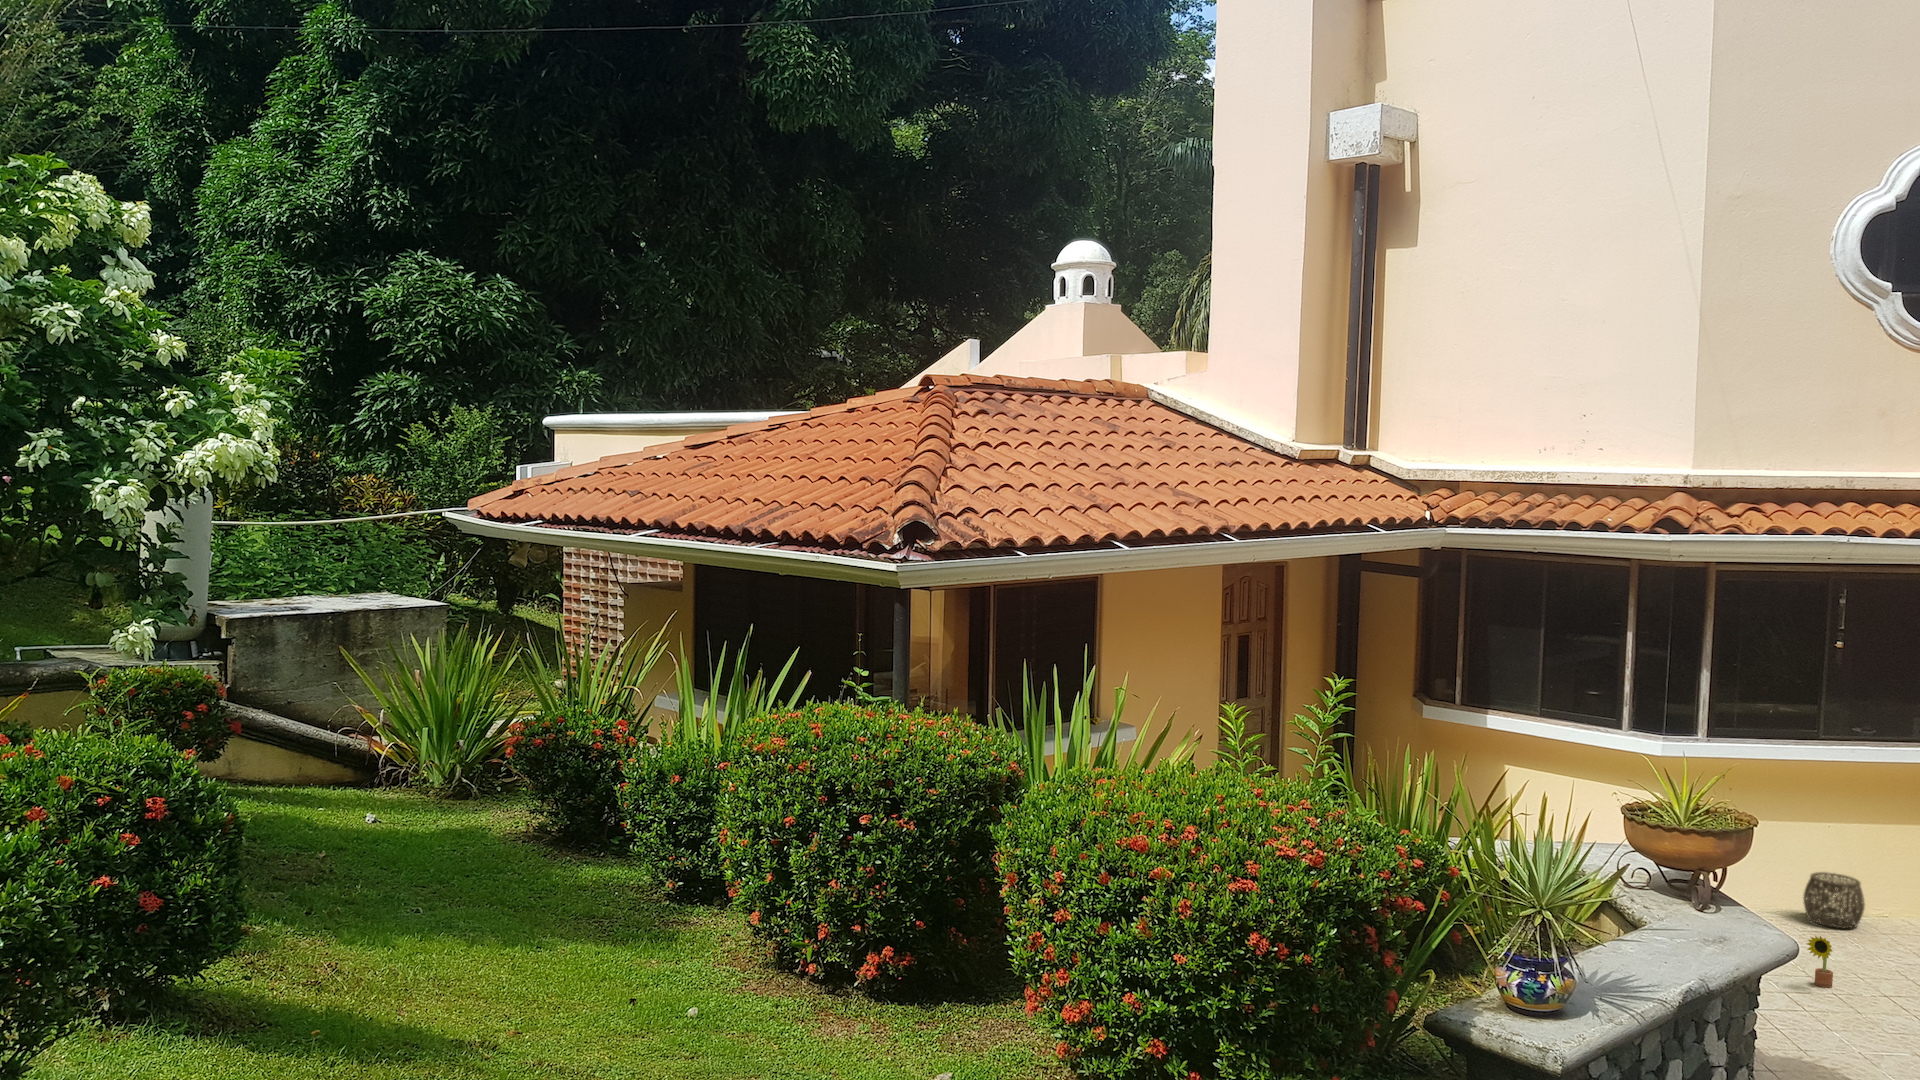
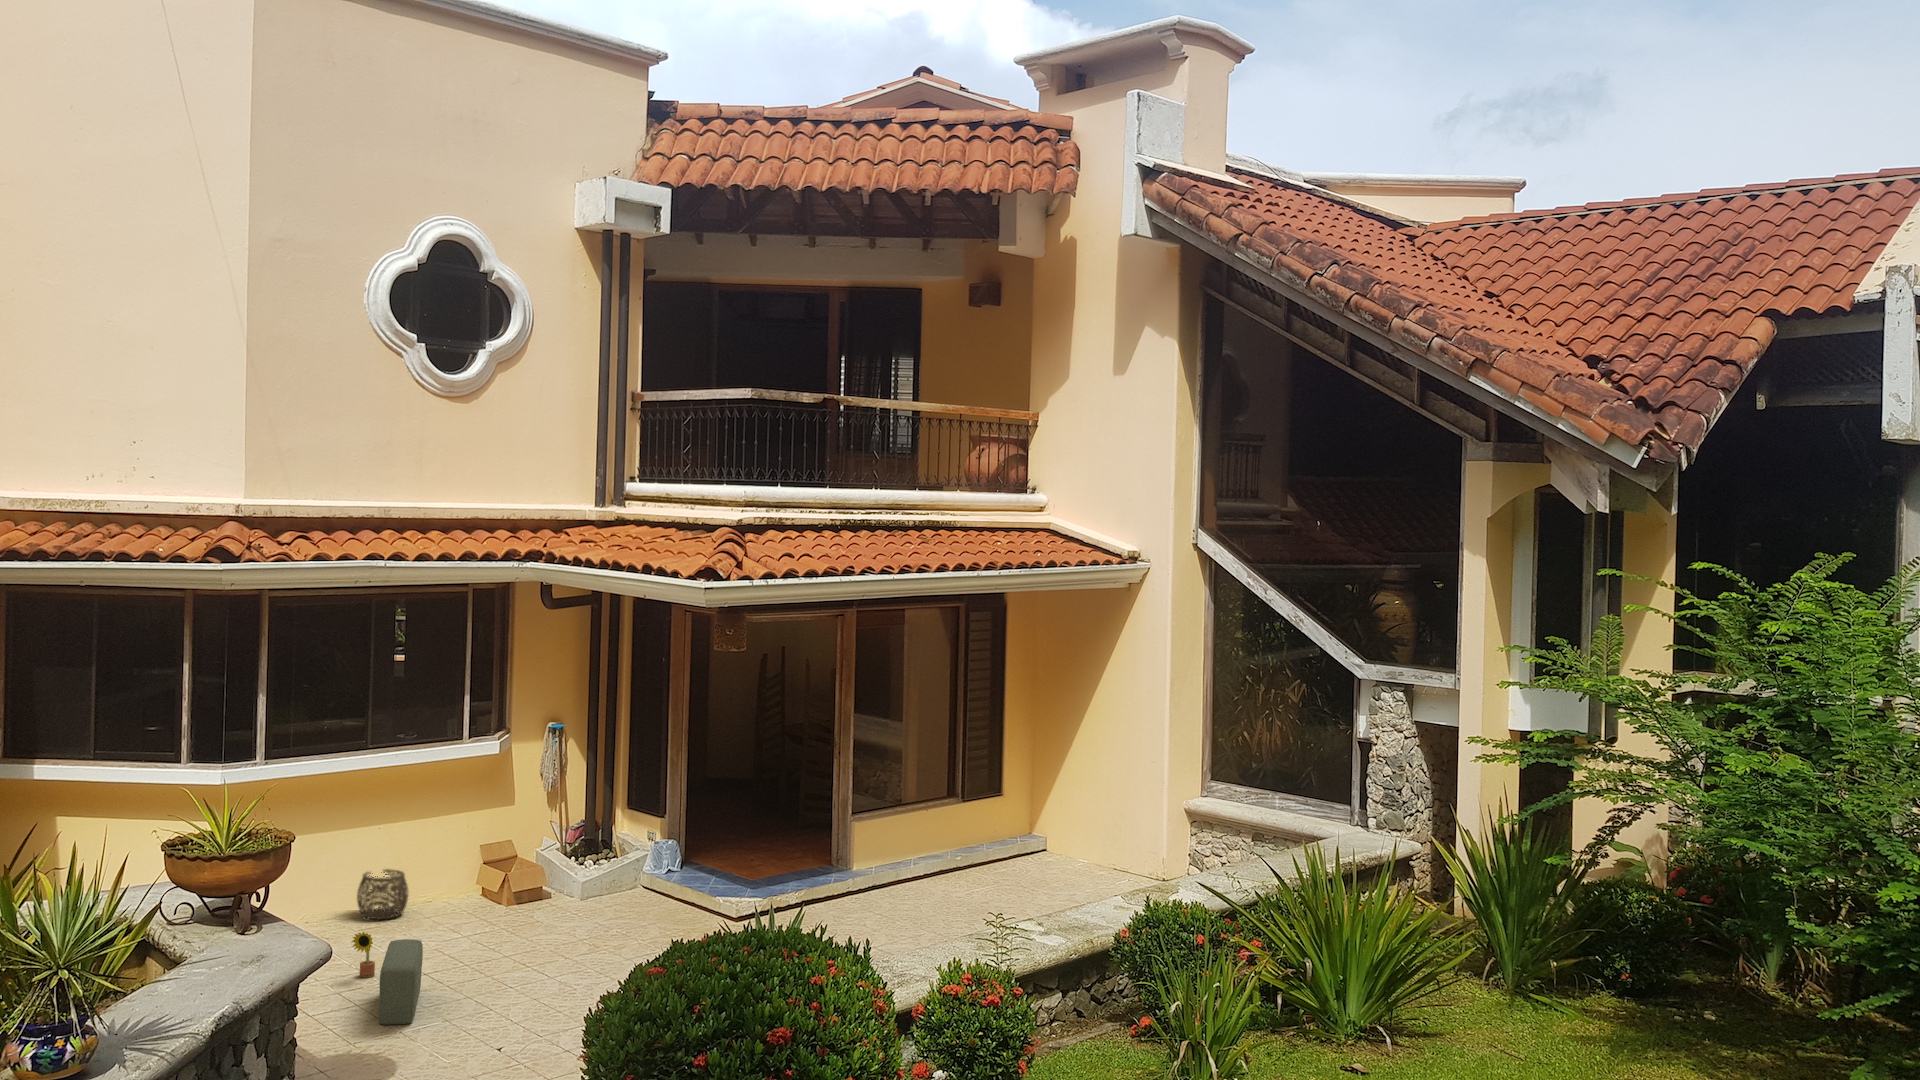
pouf: none [1846,953,1896,1051] -> present [379,939,423,1025]

